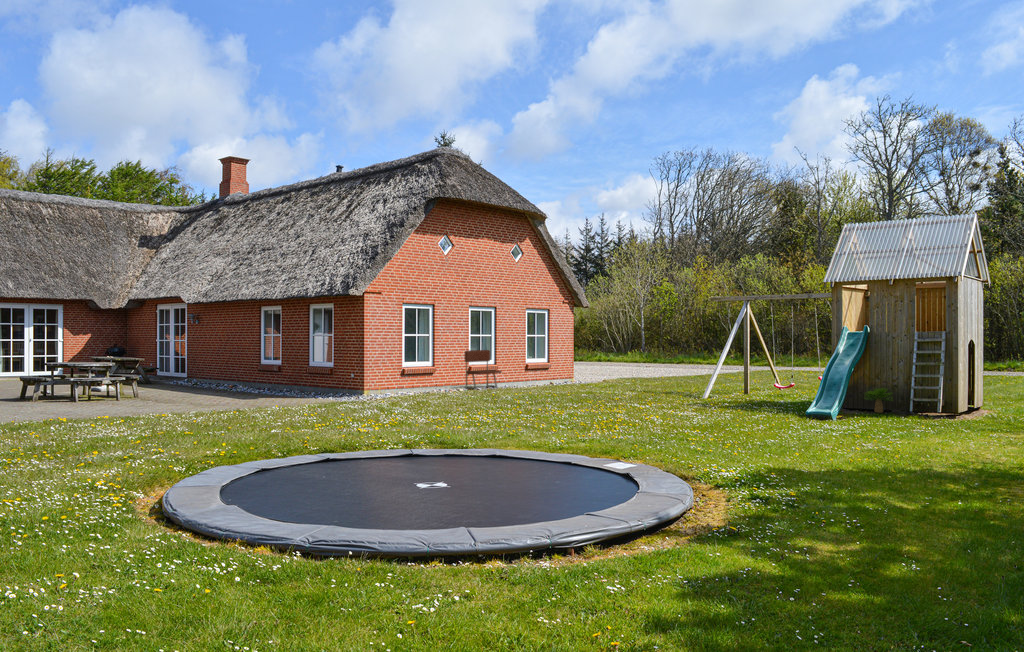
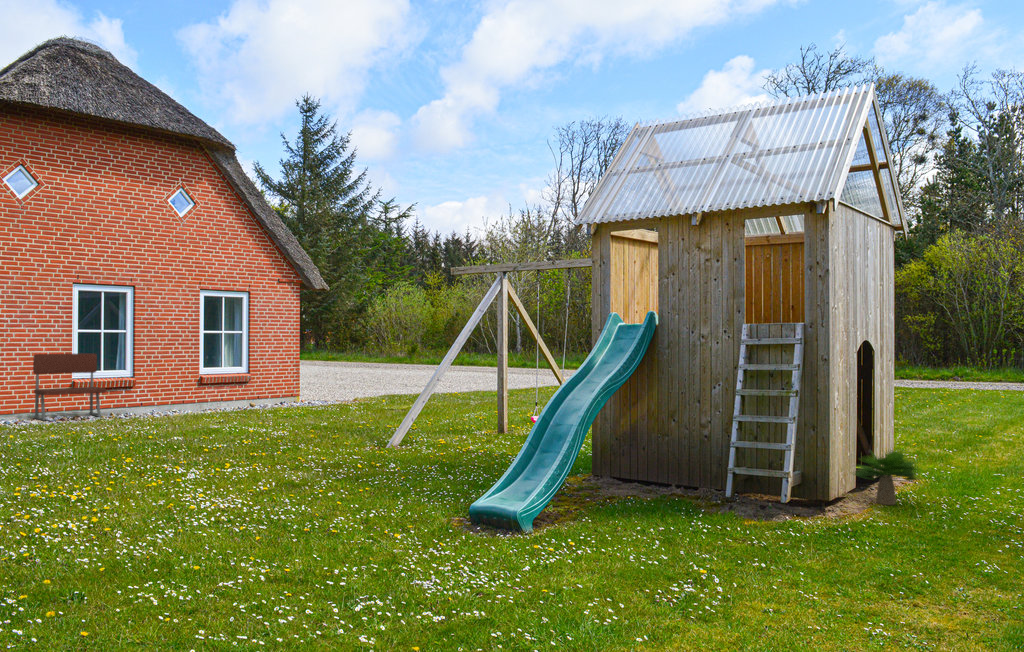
potted plant: present [865,388,892,412] -> present [855,450,919,505]

